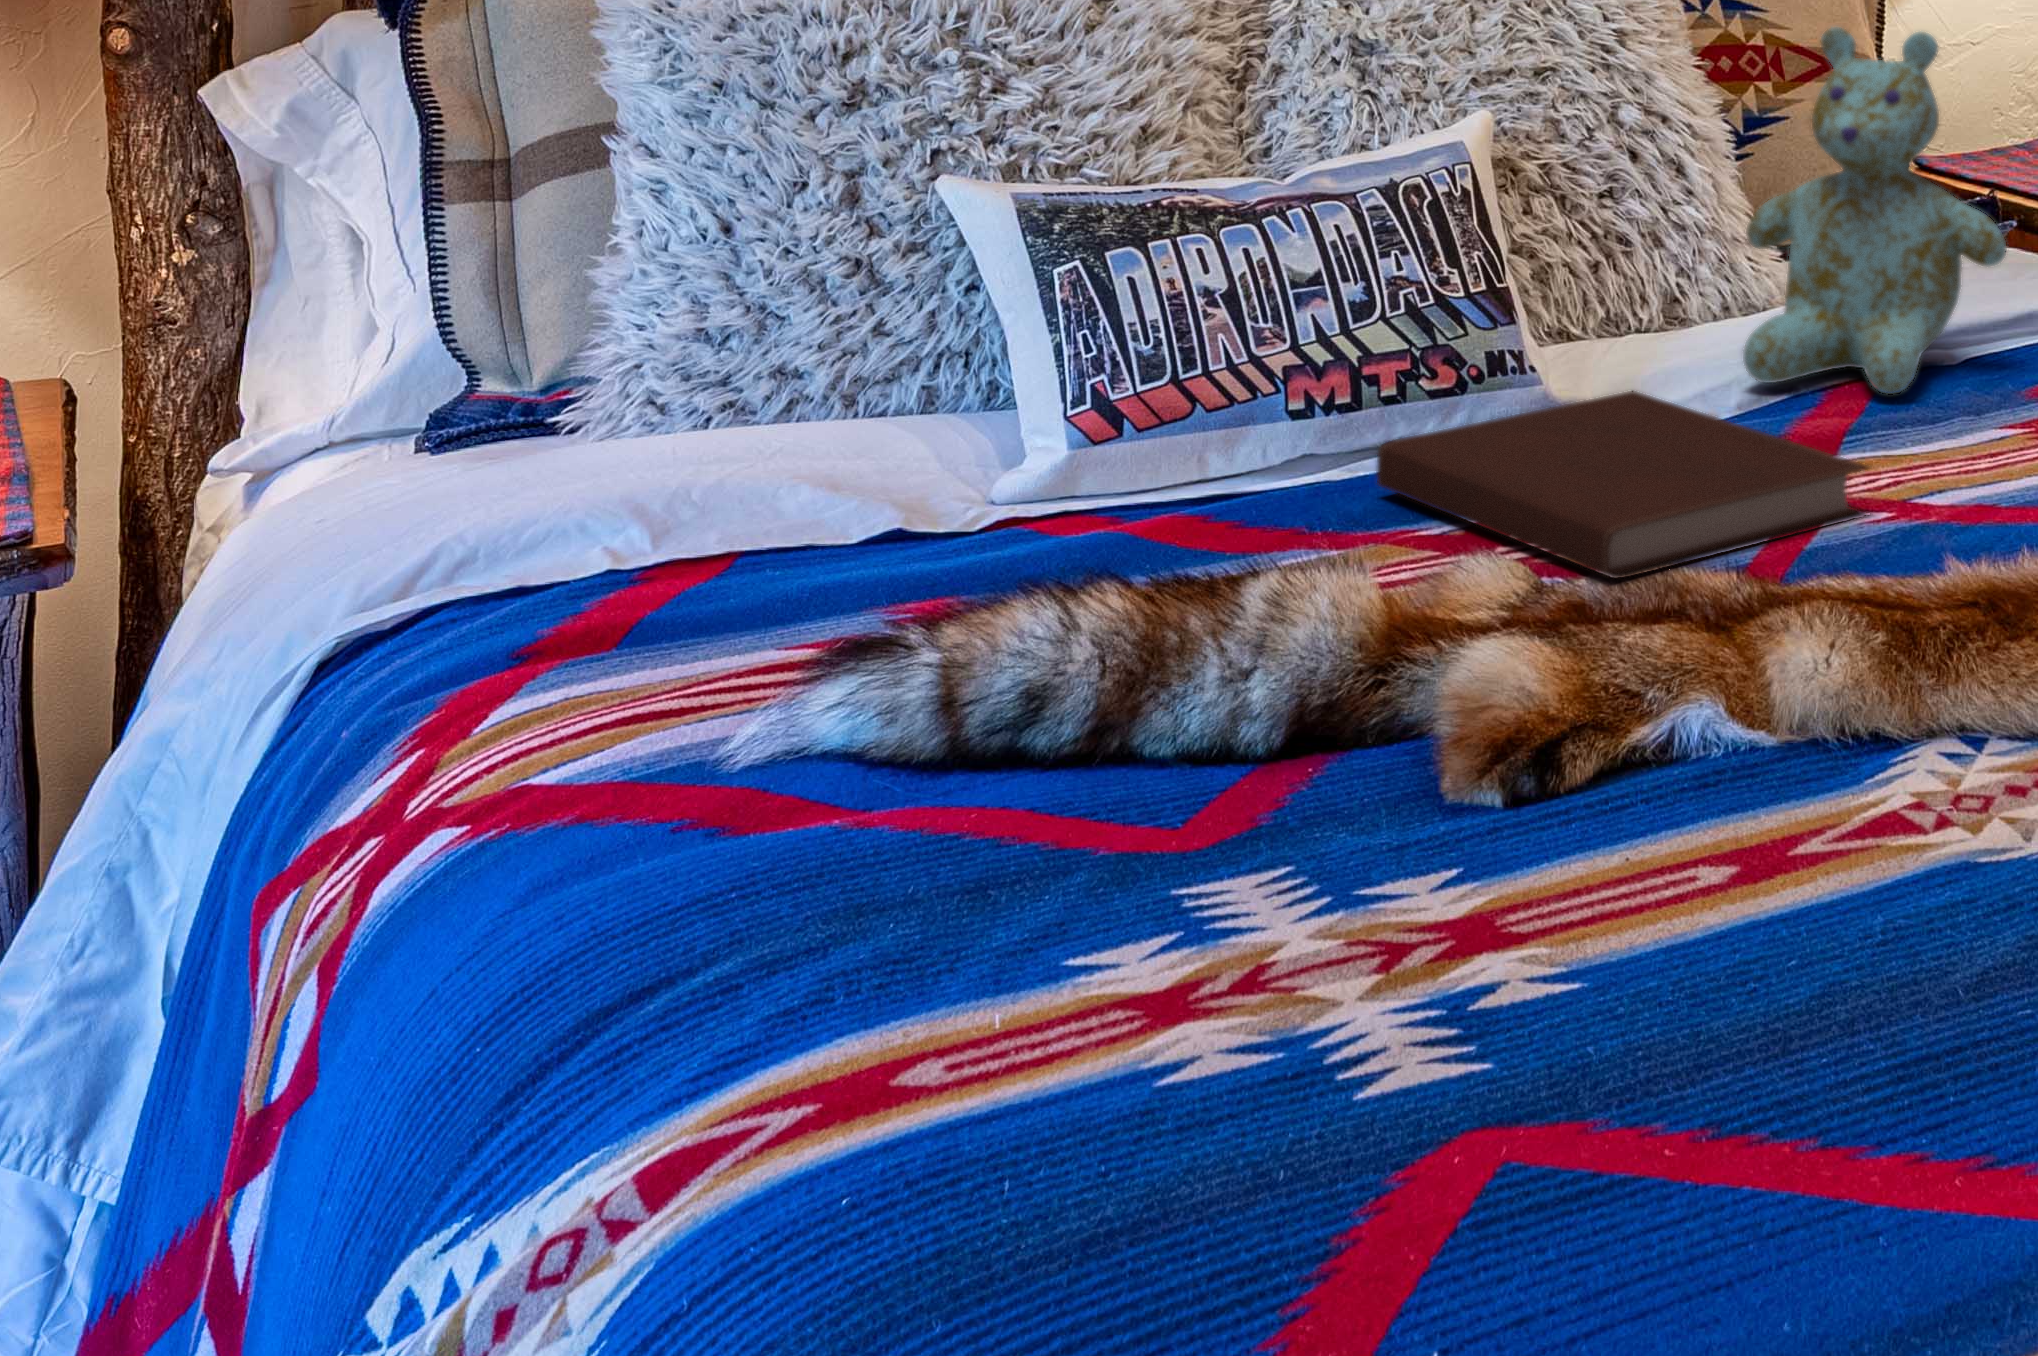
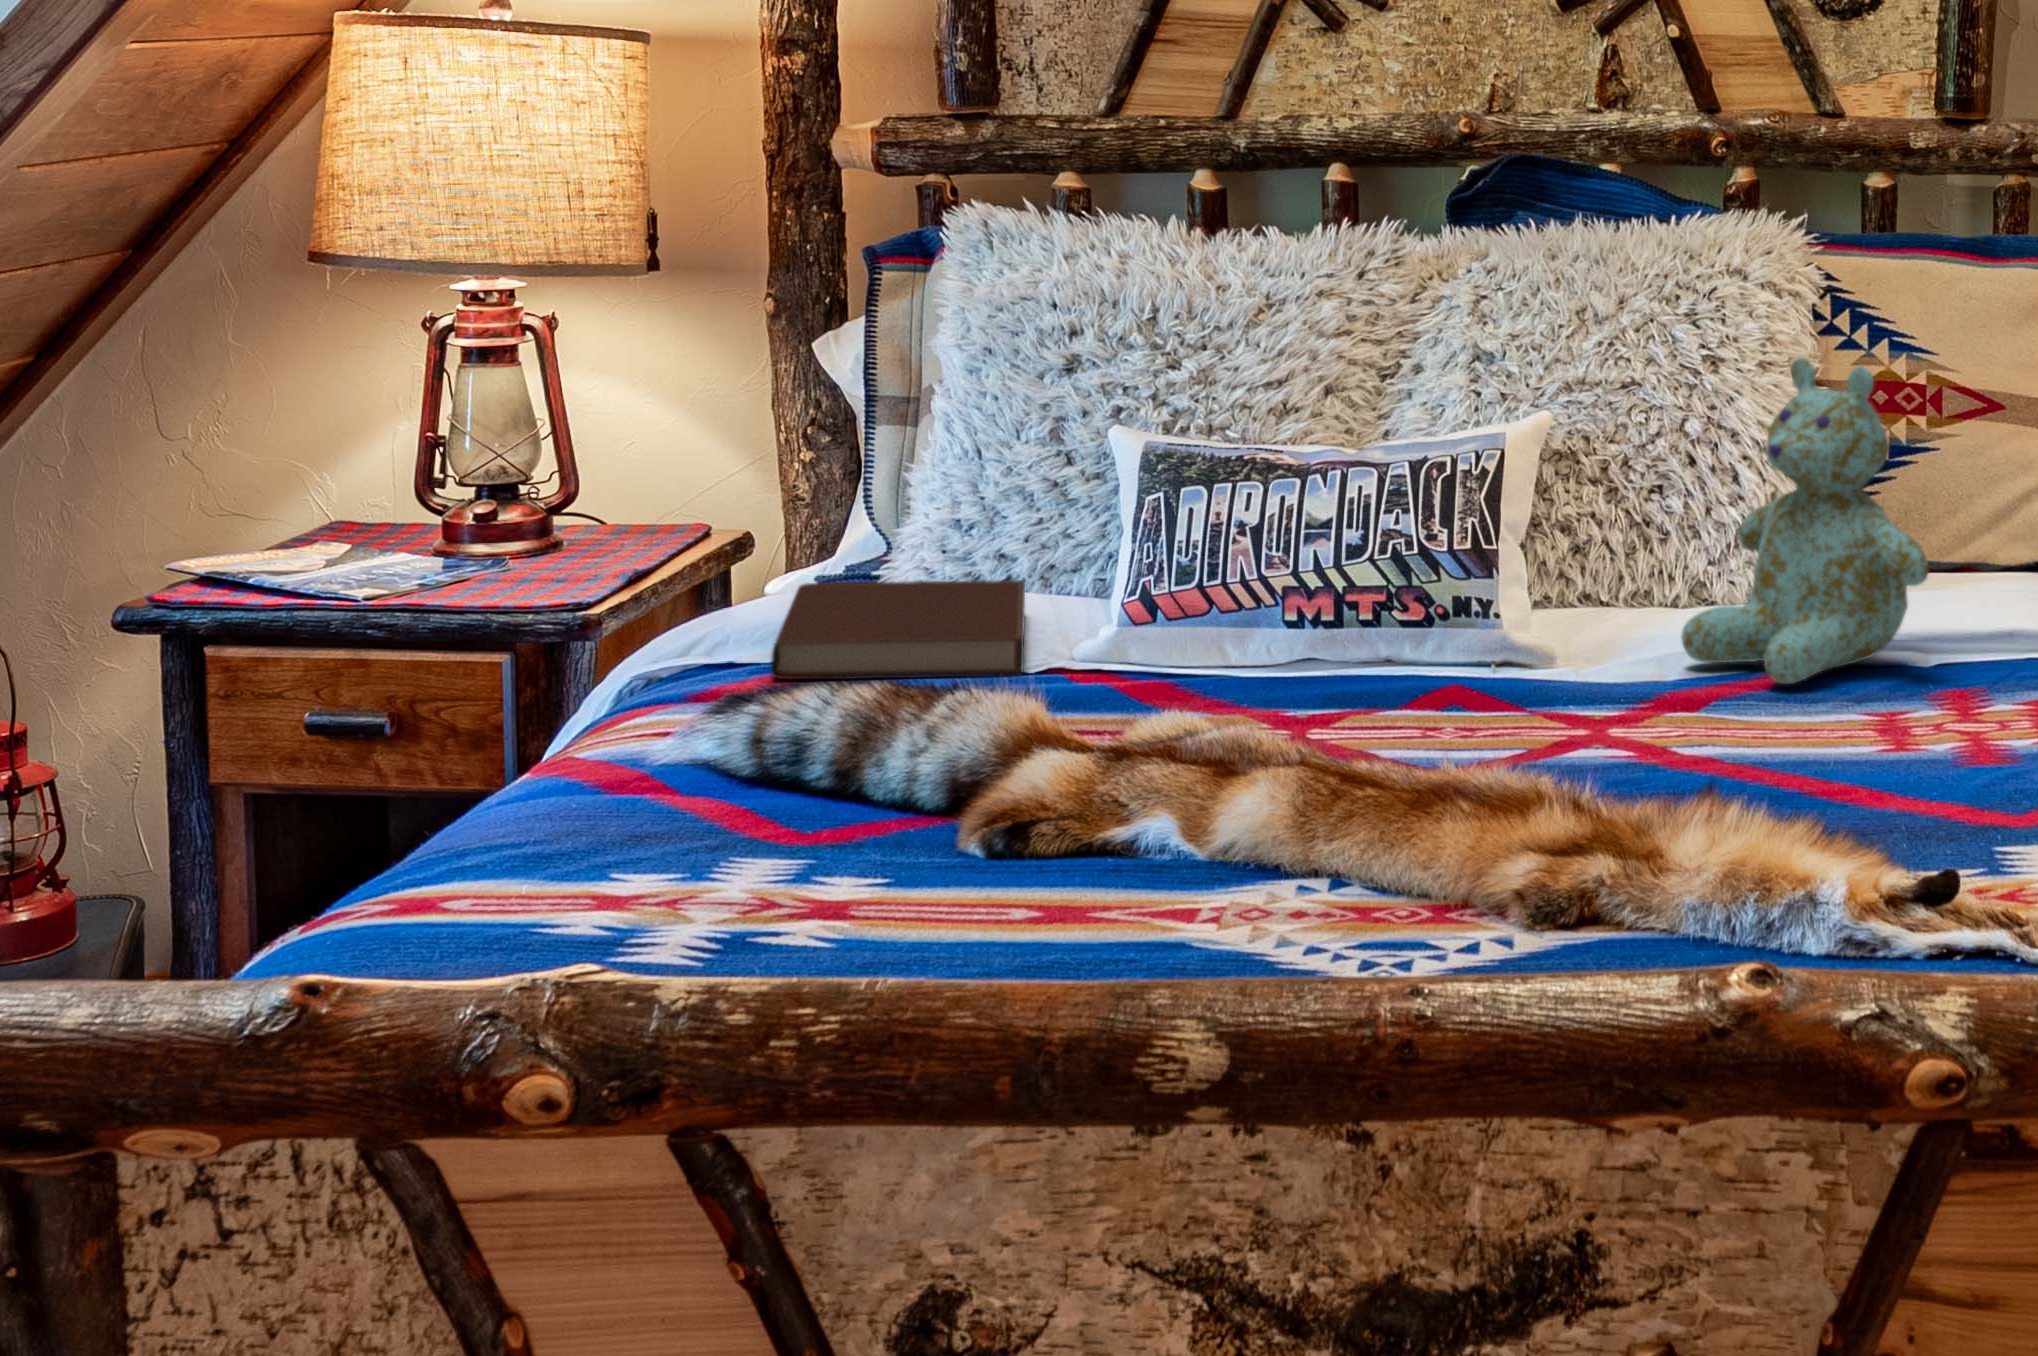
notebook: present [1376,391,1869,578] -> present [771,580,1025,679]

